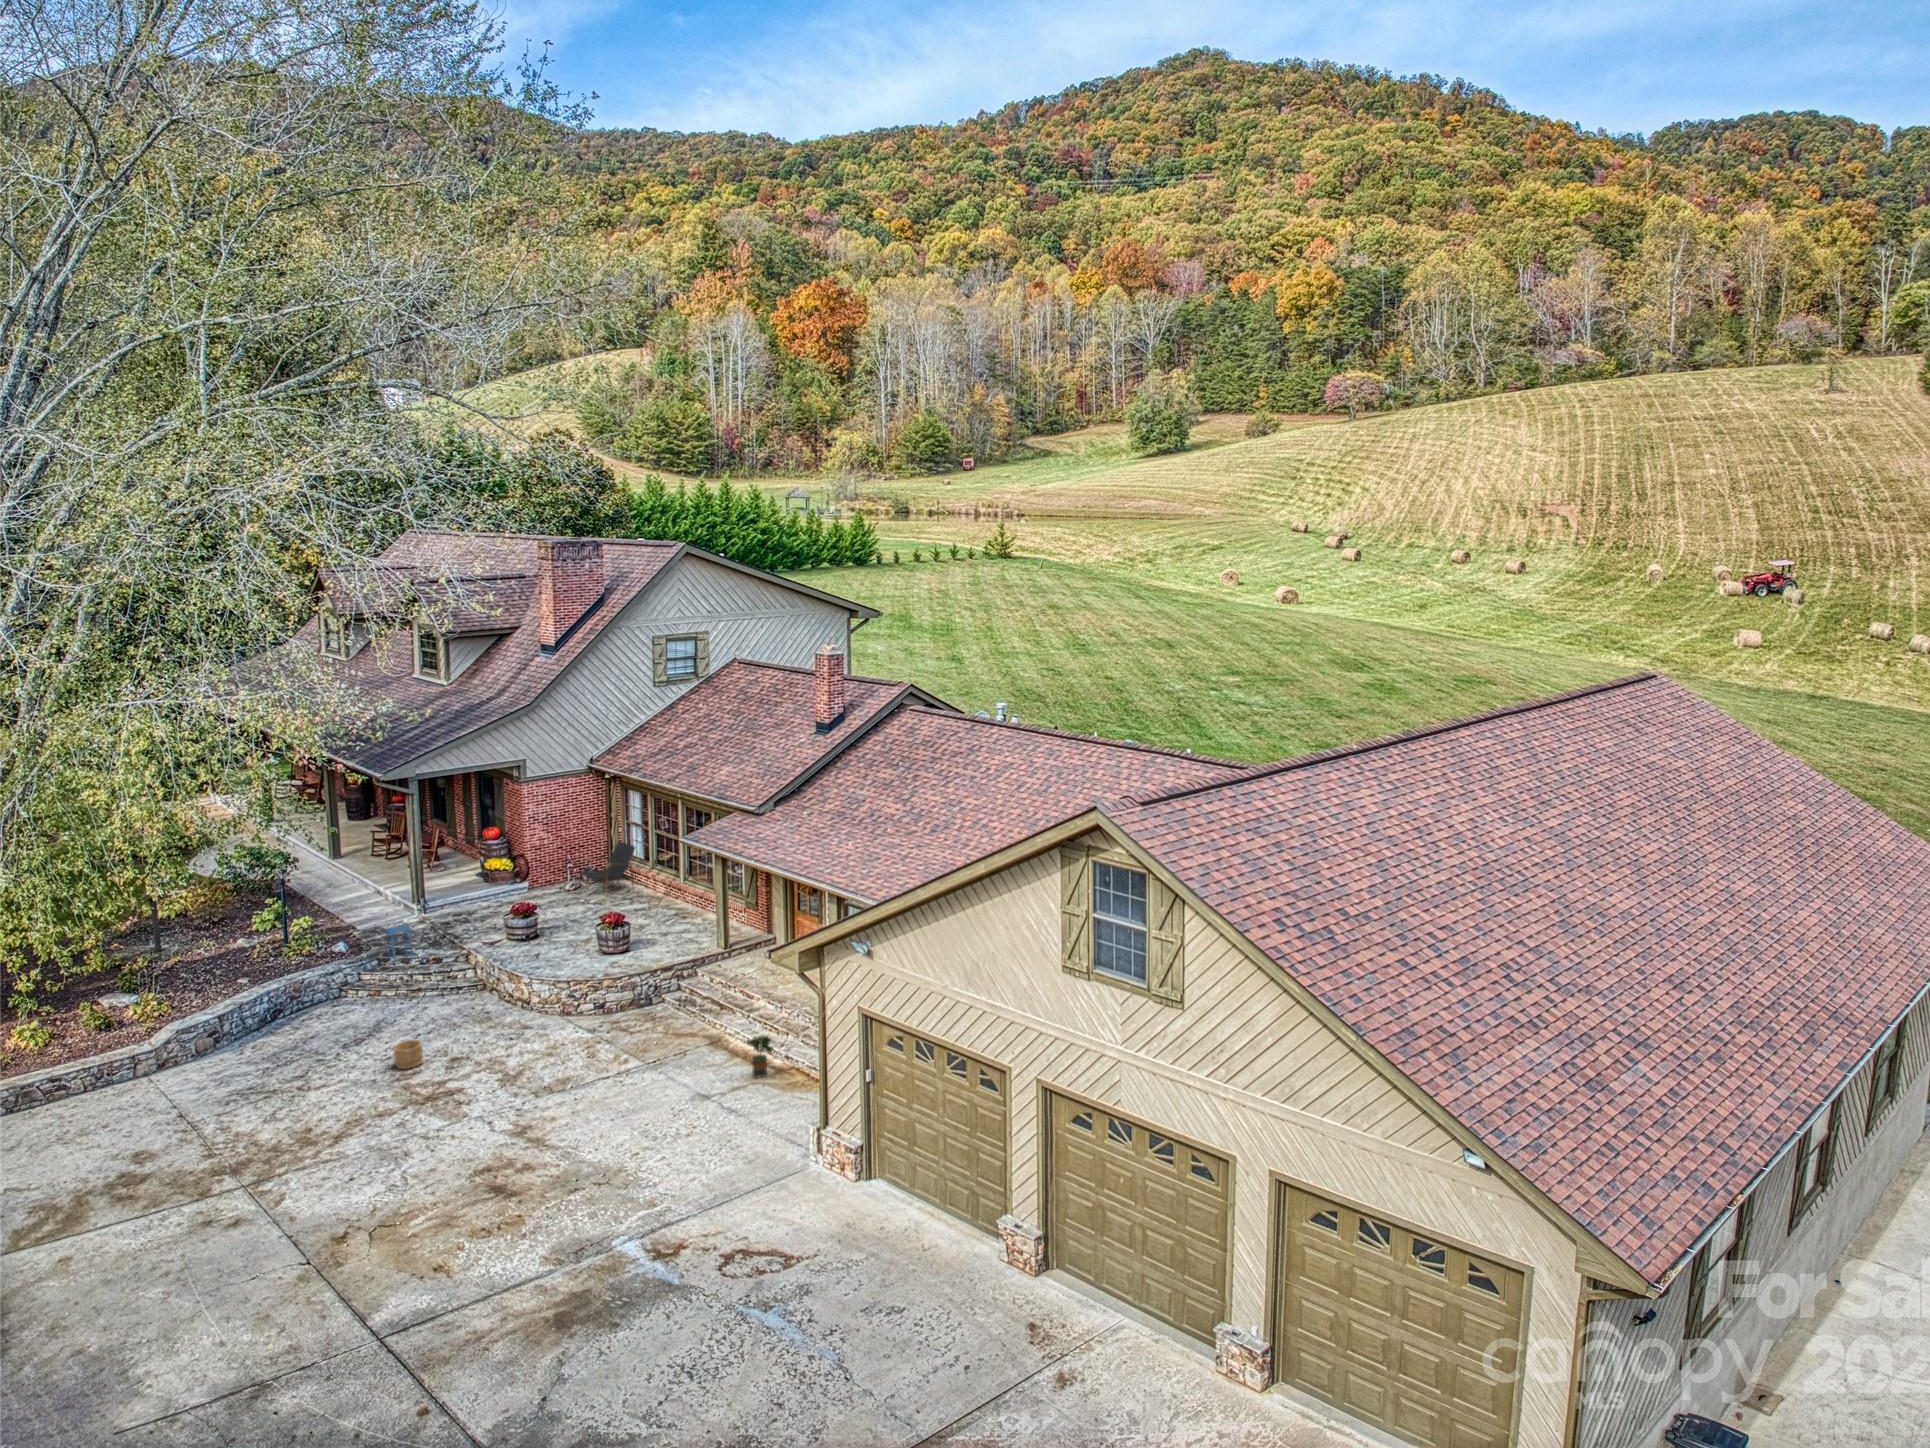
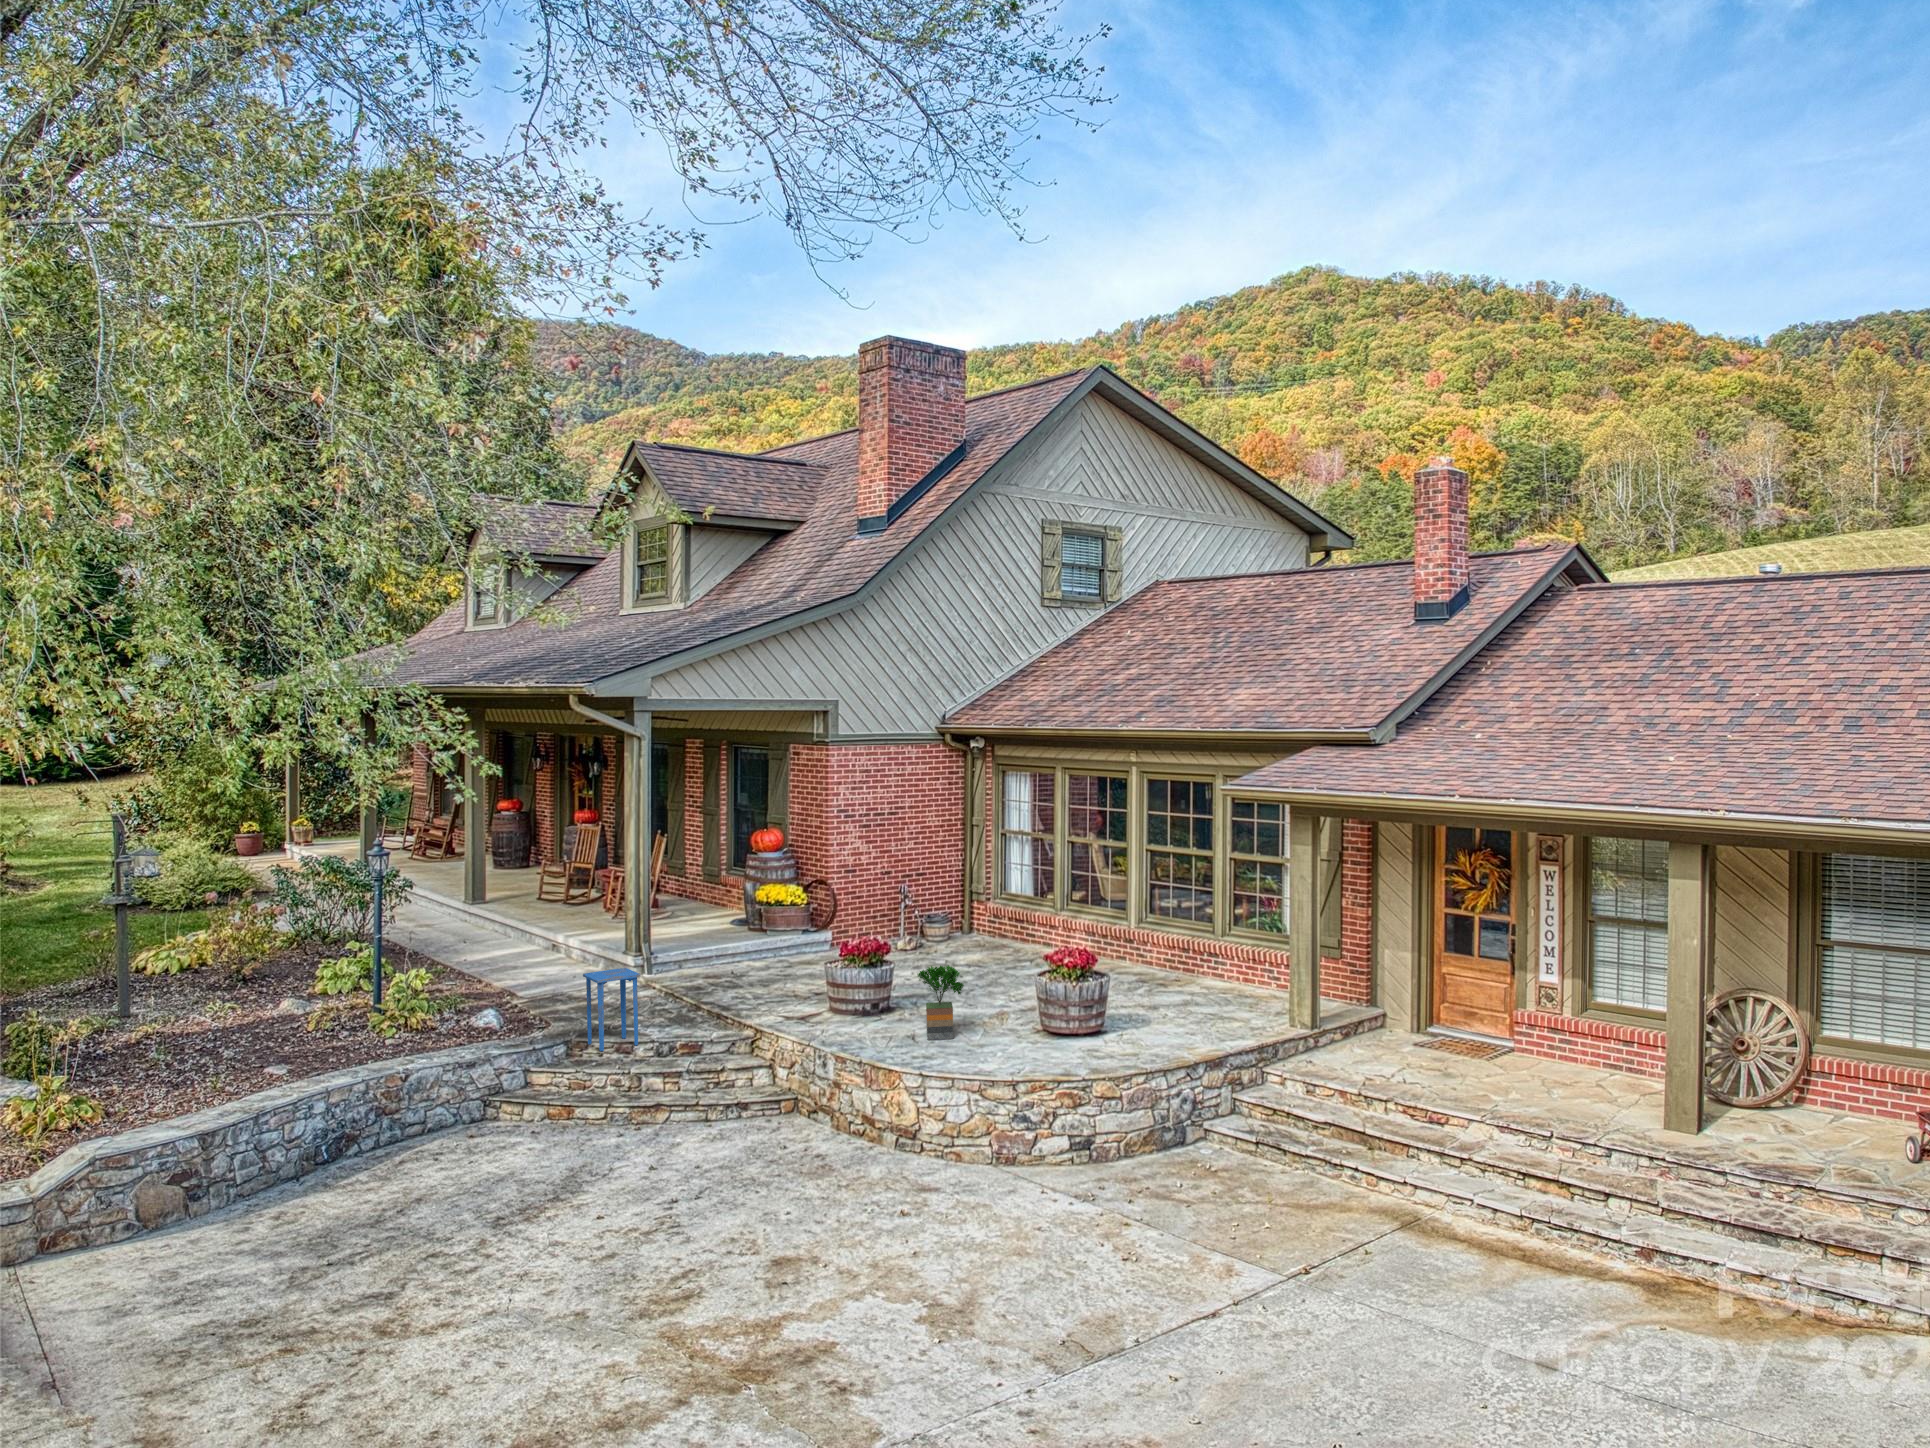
lounge chair: present [582,841,635,895] -> none [930,854,1031,955]
potted tree: present [748,1036,773,1078] -> present [917,966,964,1040]
wooden bucket: present [393,1040,423,1069] -> none [628,1202,700,1281]

